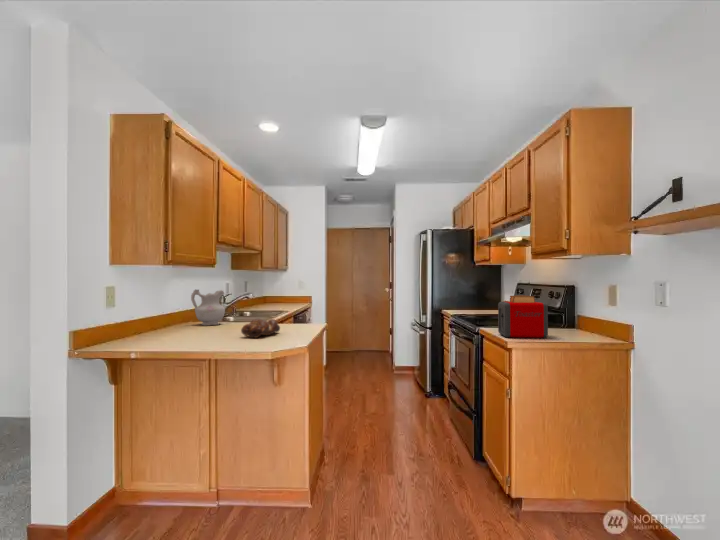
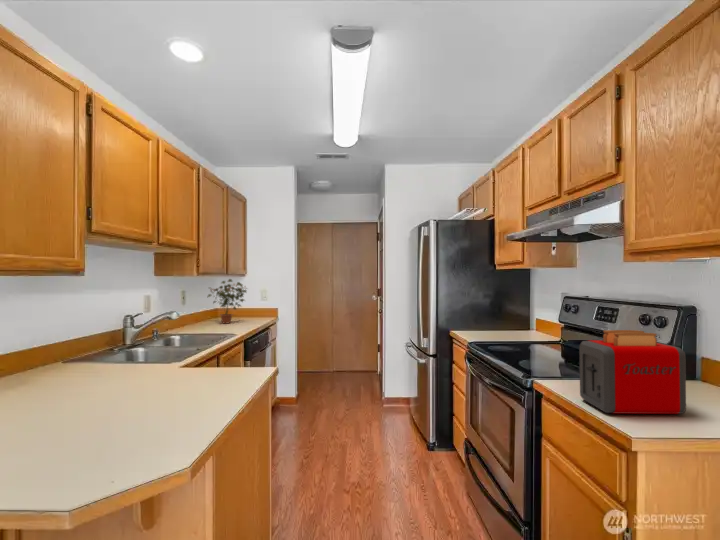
potted plant: none [261,272,293,306] -> present [208,279,246,323]
ceramic pitcher: present [191,290,225,325] -> none [29,317,98,381]
bread loaf: present [241,319,280,338] -> none [54,388,164,443]

